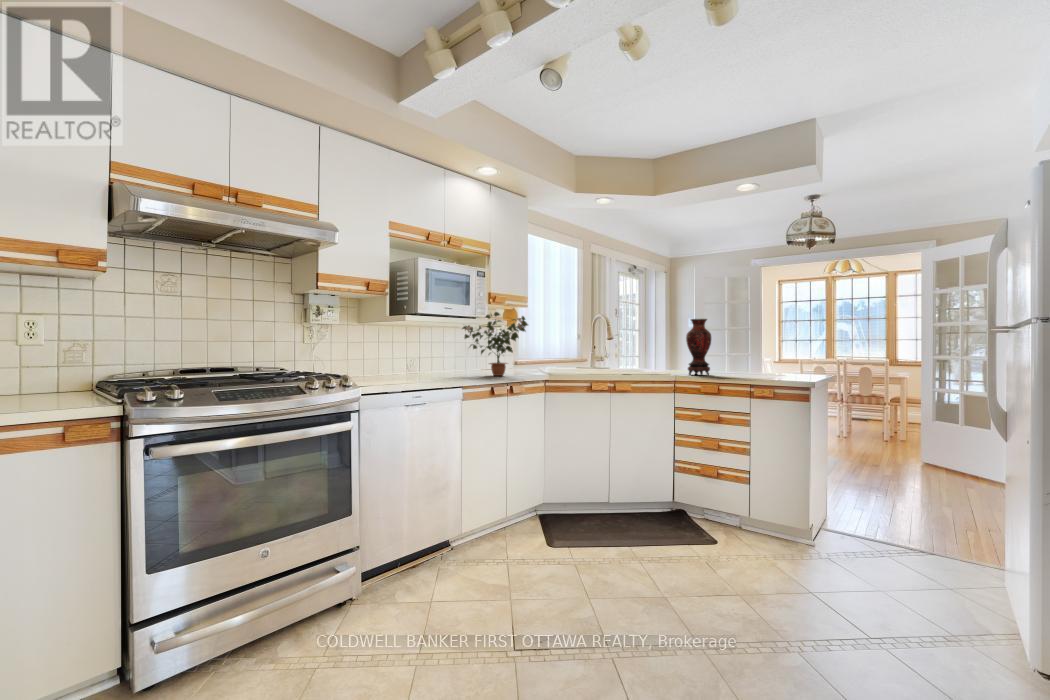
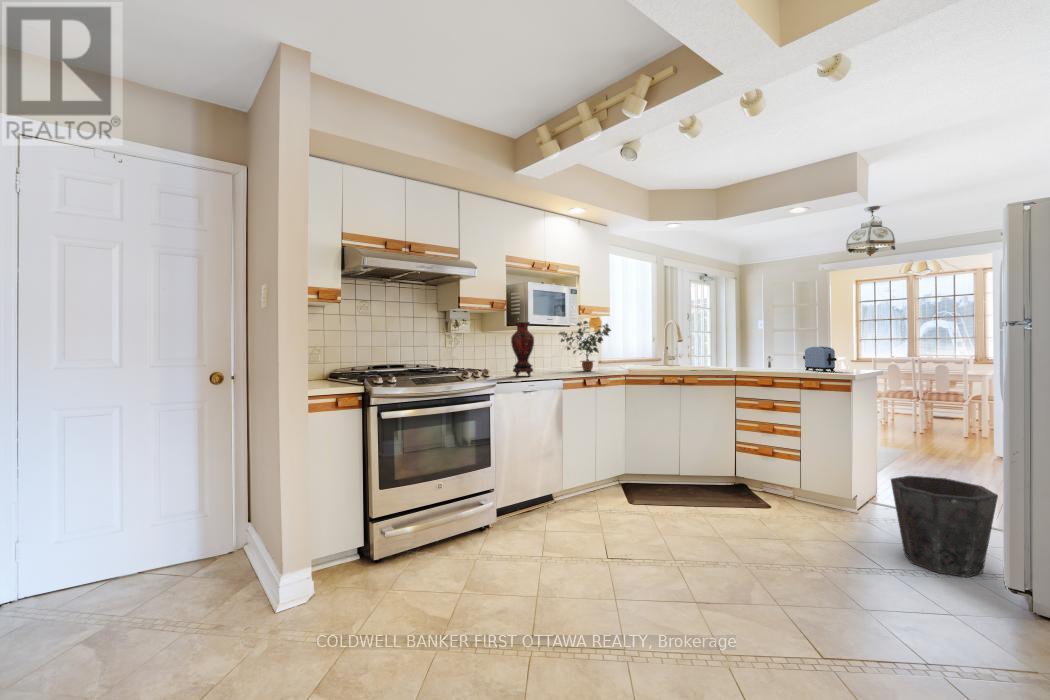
vase: present [686,319,711,375] -> present [511,322,534,376]
toaster: none [750,348,790,377] -> present [803,347,836,372]
waste bin: none [869,508,1002,644] -> present [891,476,998,577]

